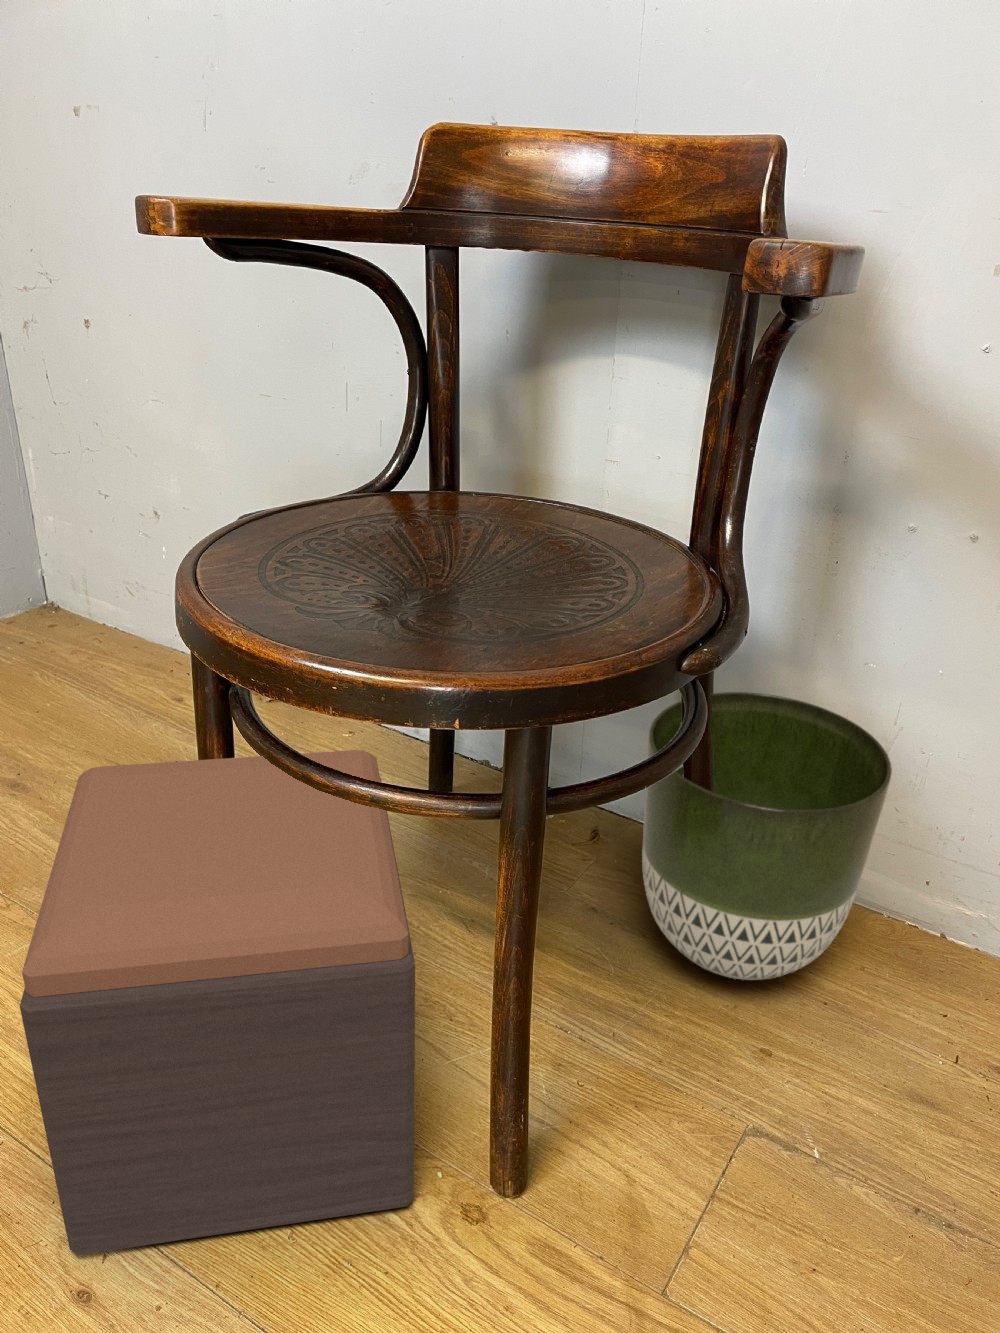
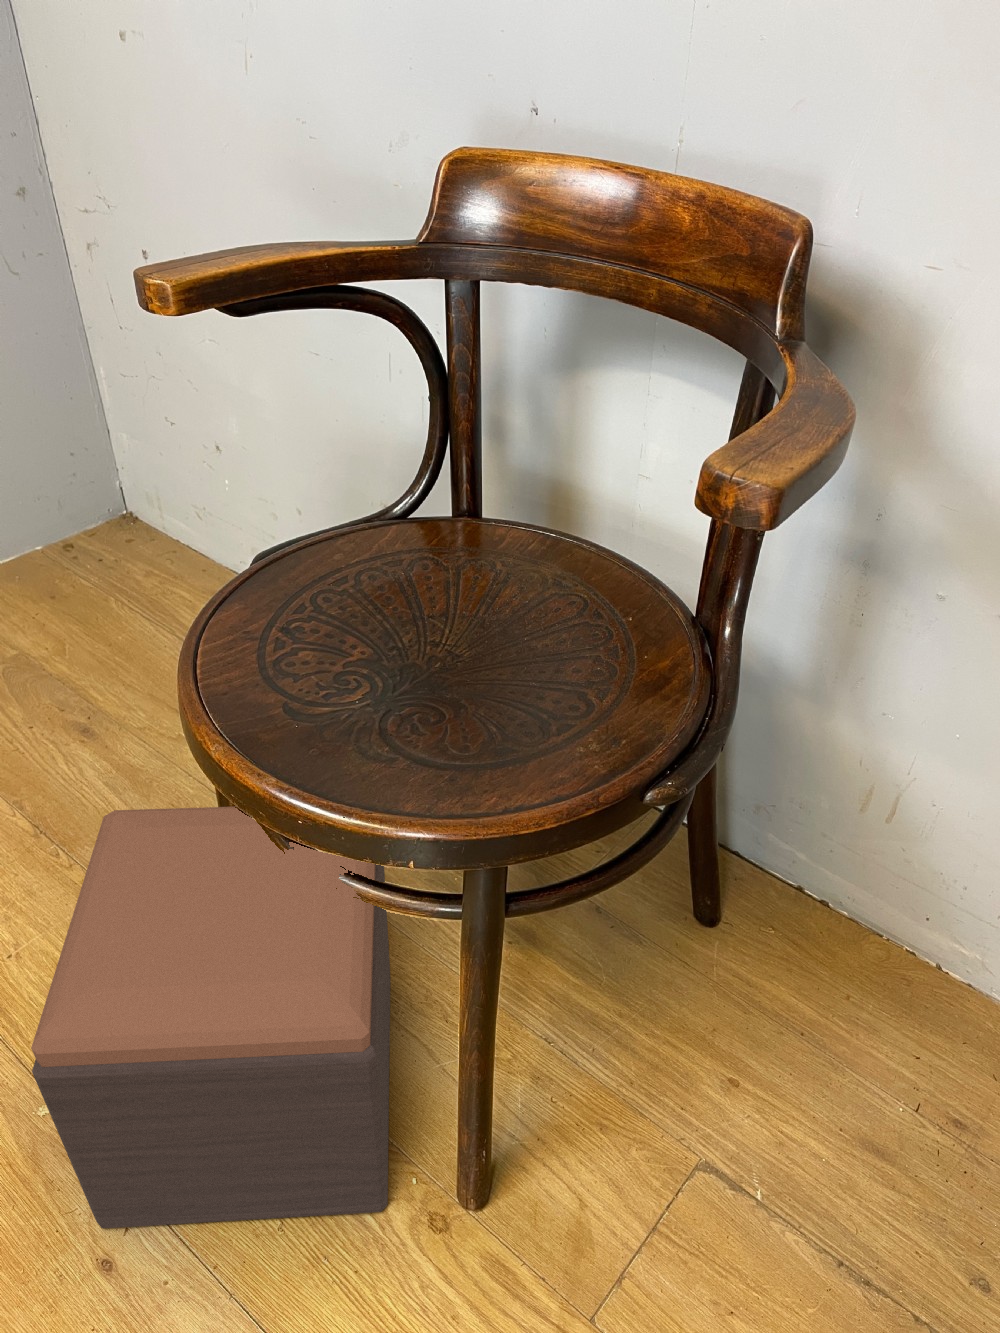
planter: present [642,692,892,980] -> none [640,731,885,1011]

